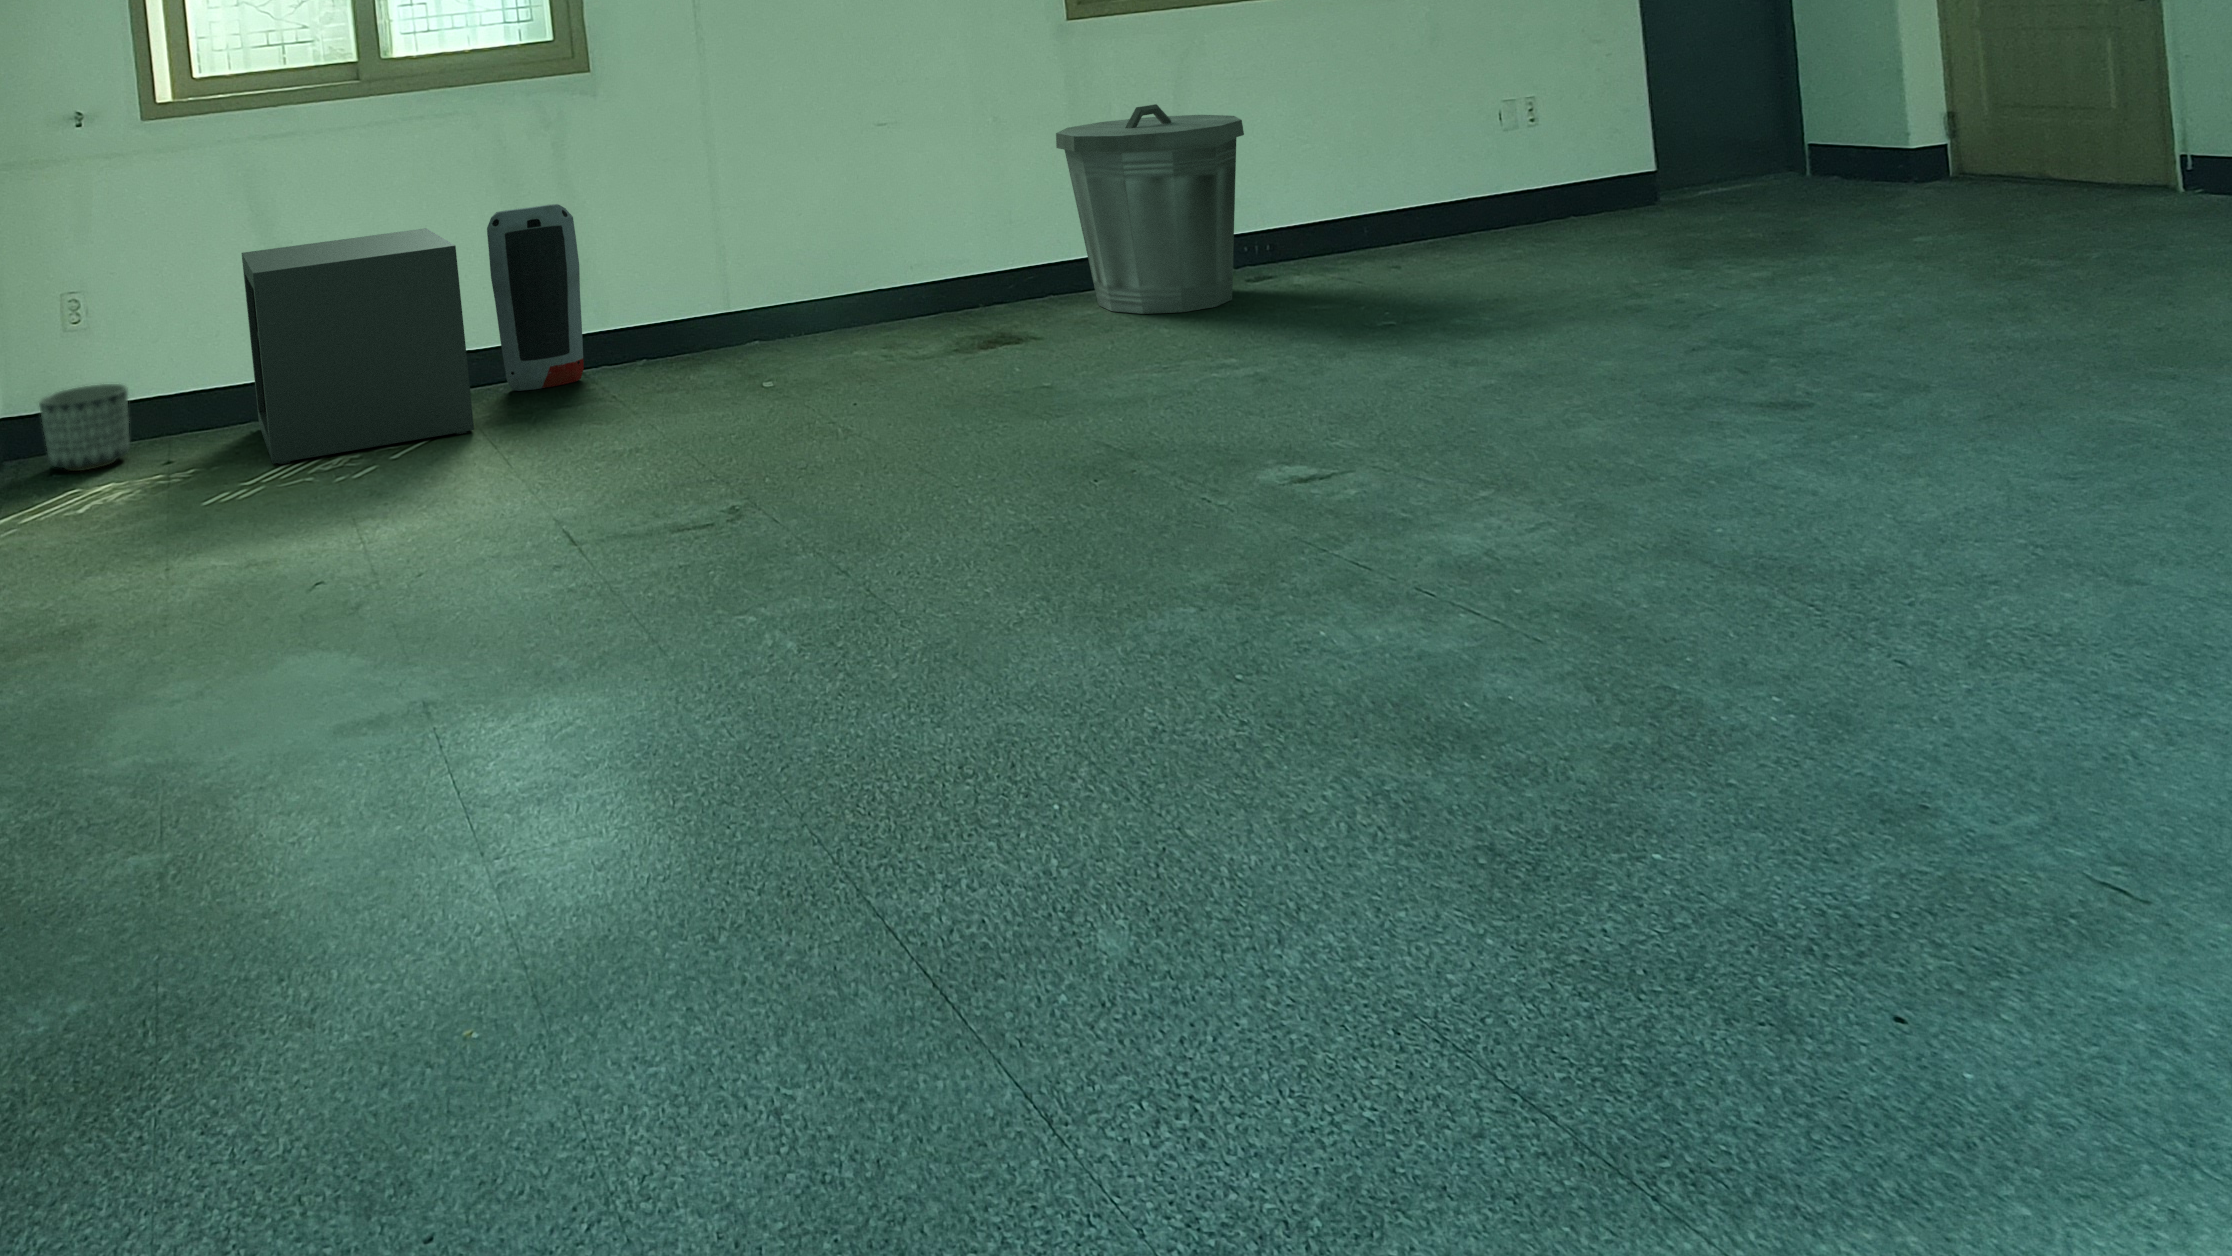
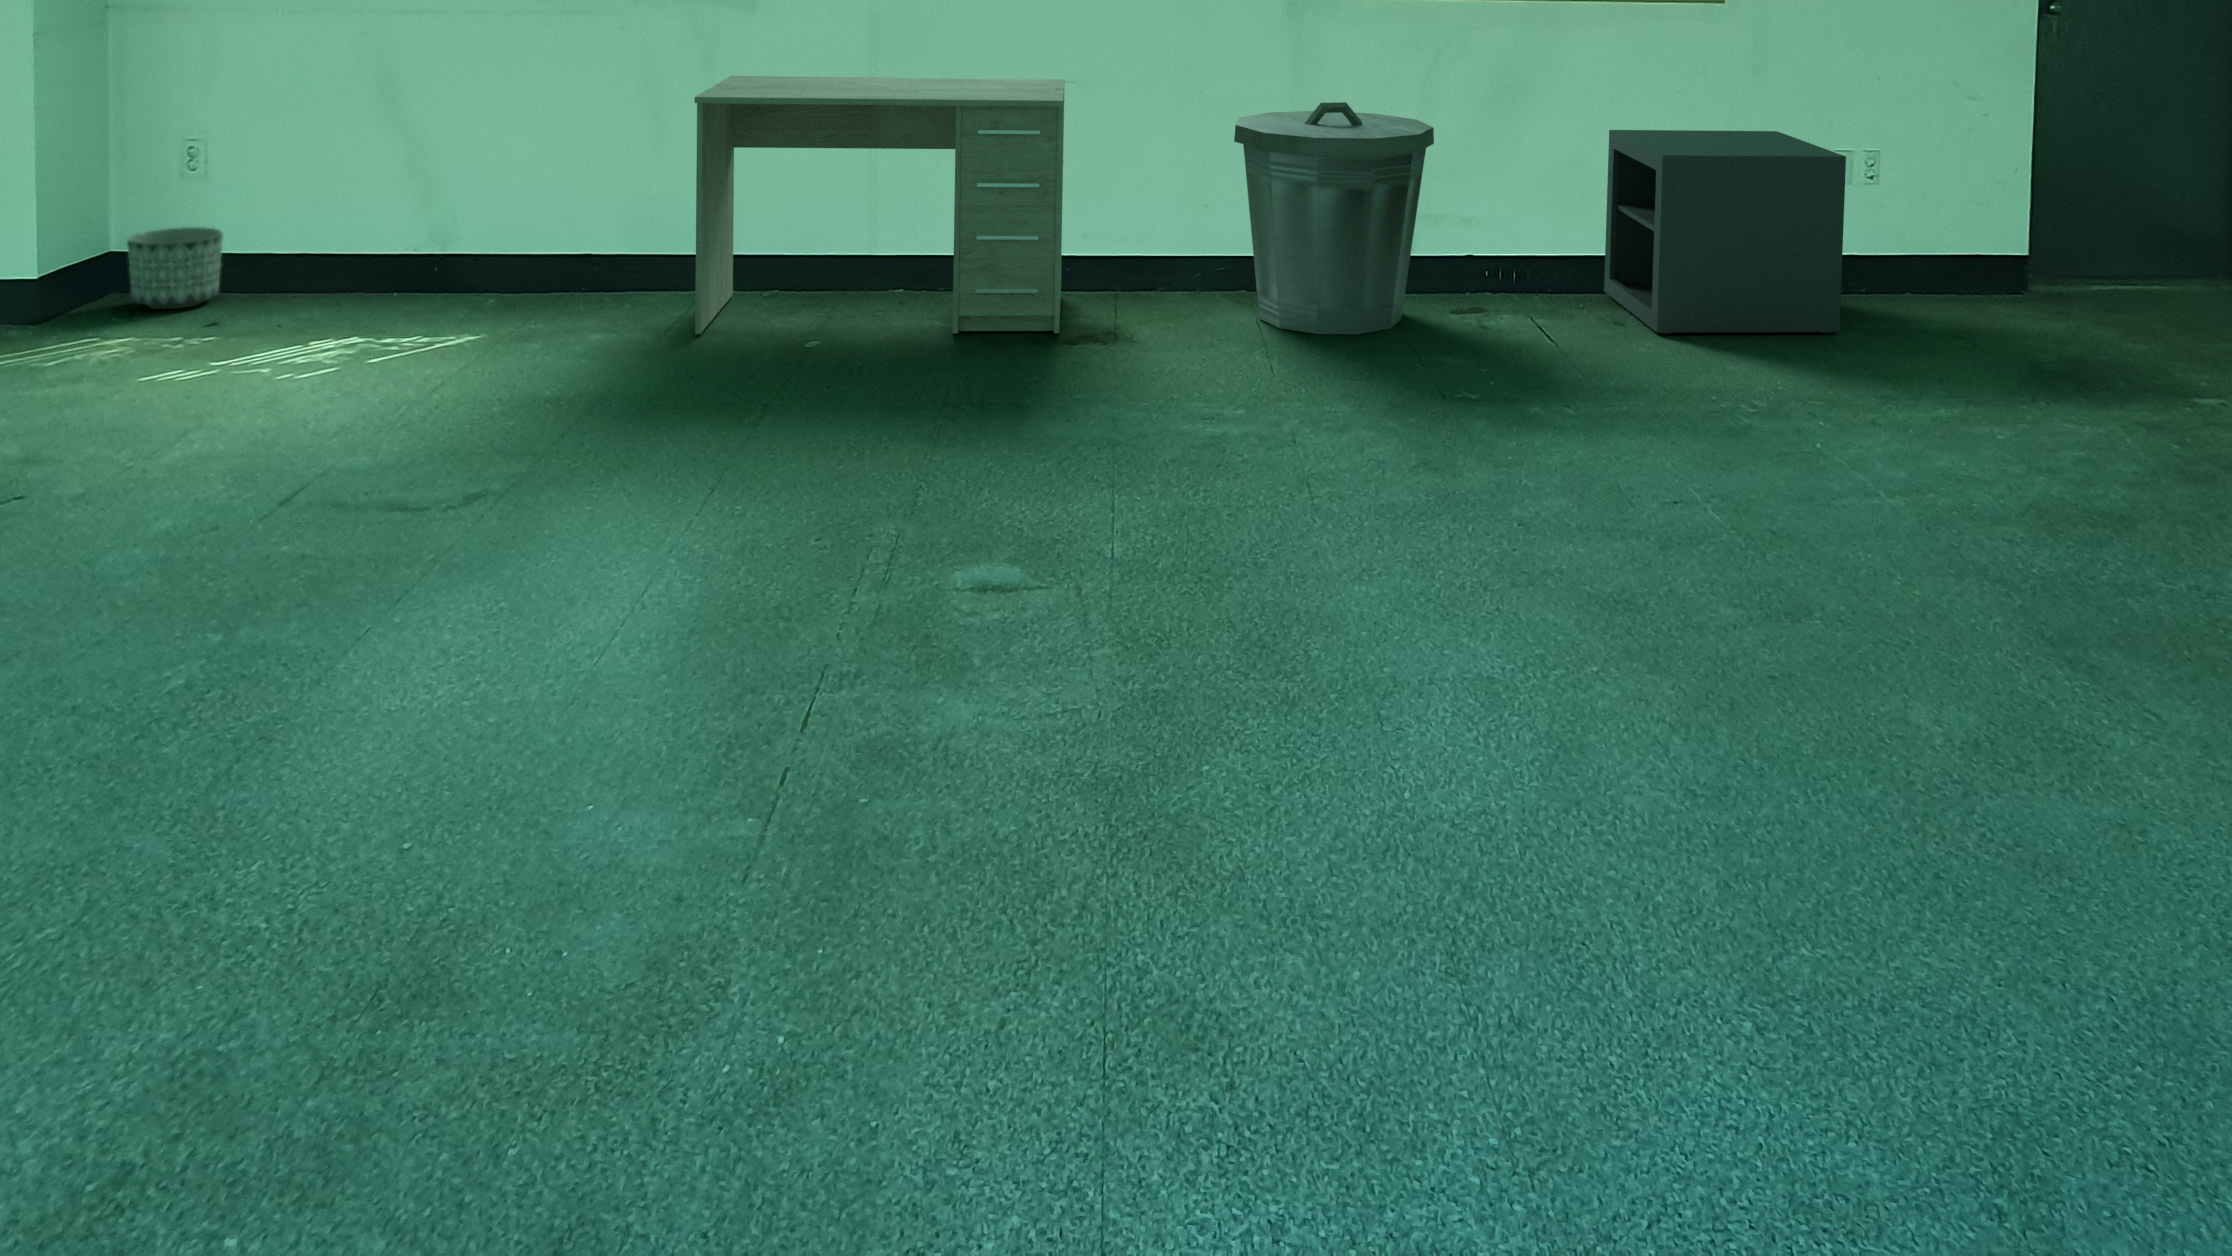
desk: none [591,123,970,400] -> present [695,76,1065,335]
air purifier: present [487,204,584,391] -> none [606,116,701,301]
storage cabinet: present [242,228,474,464] -> present [1604,130,1846,334]

